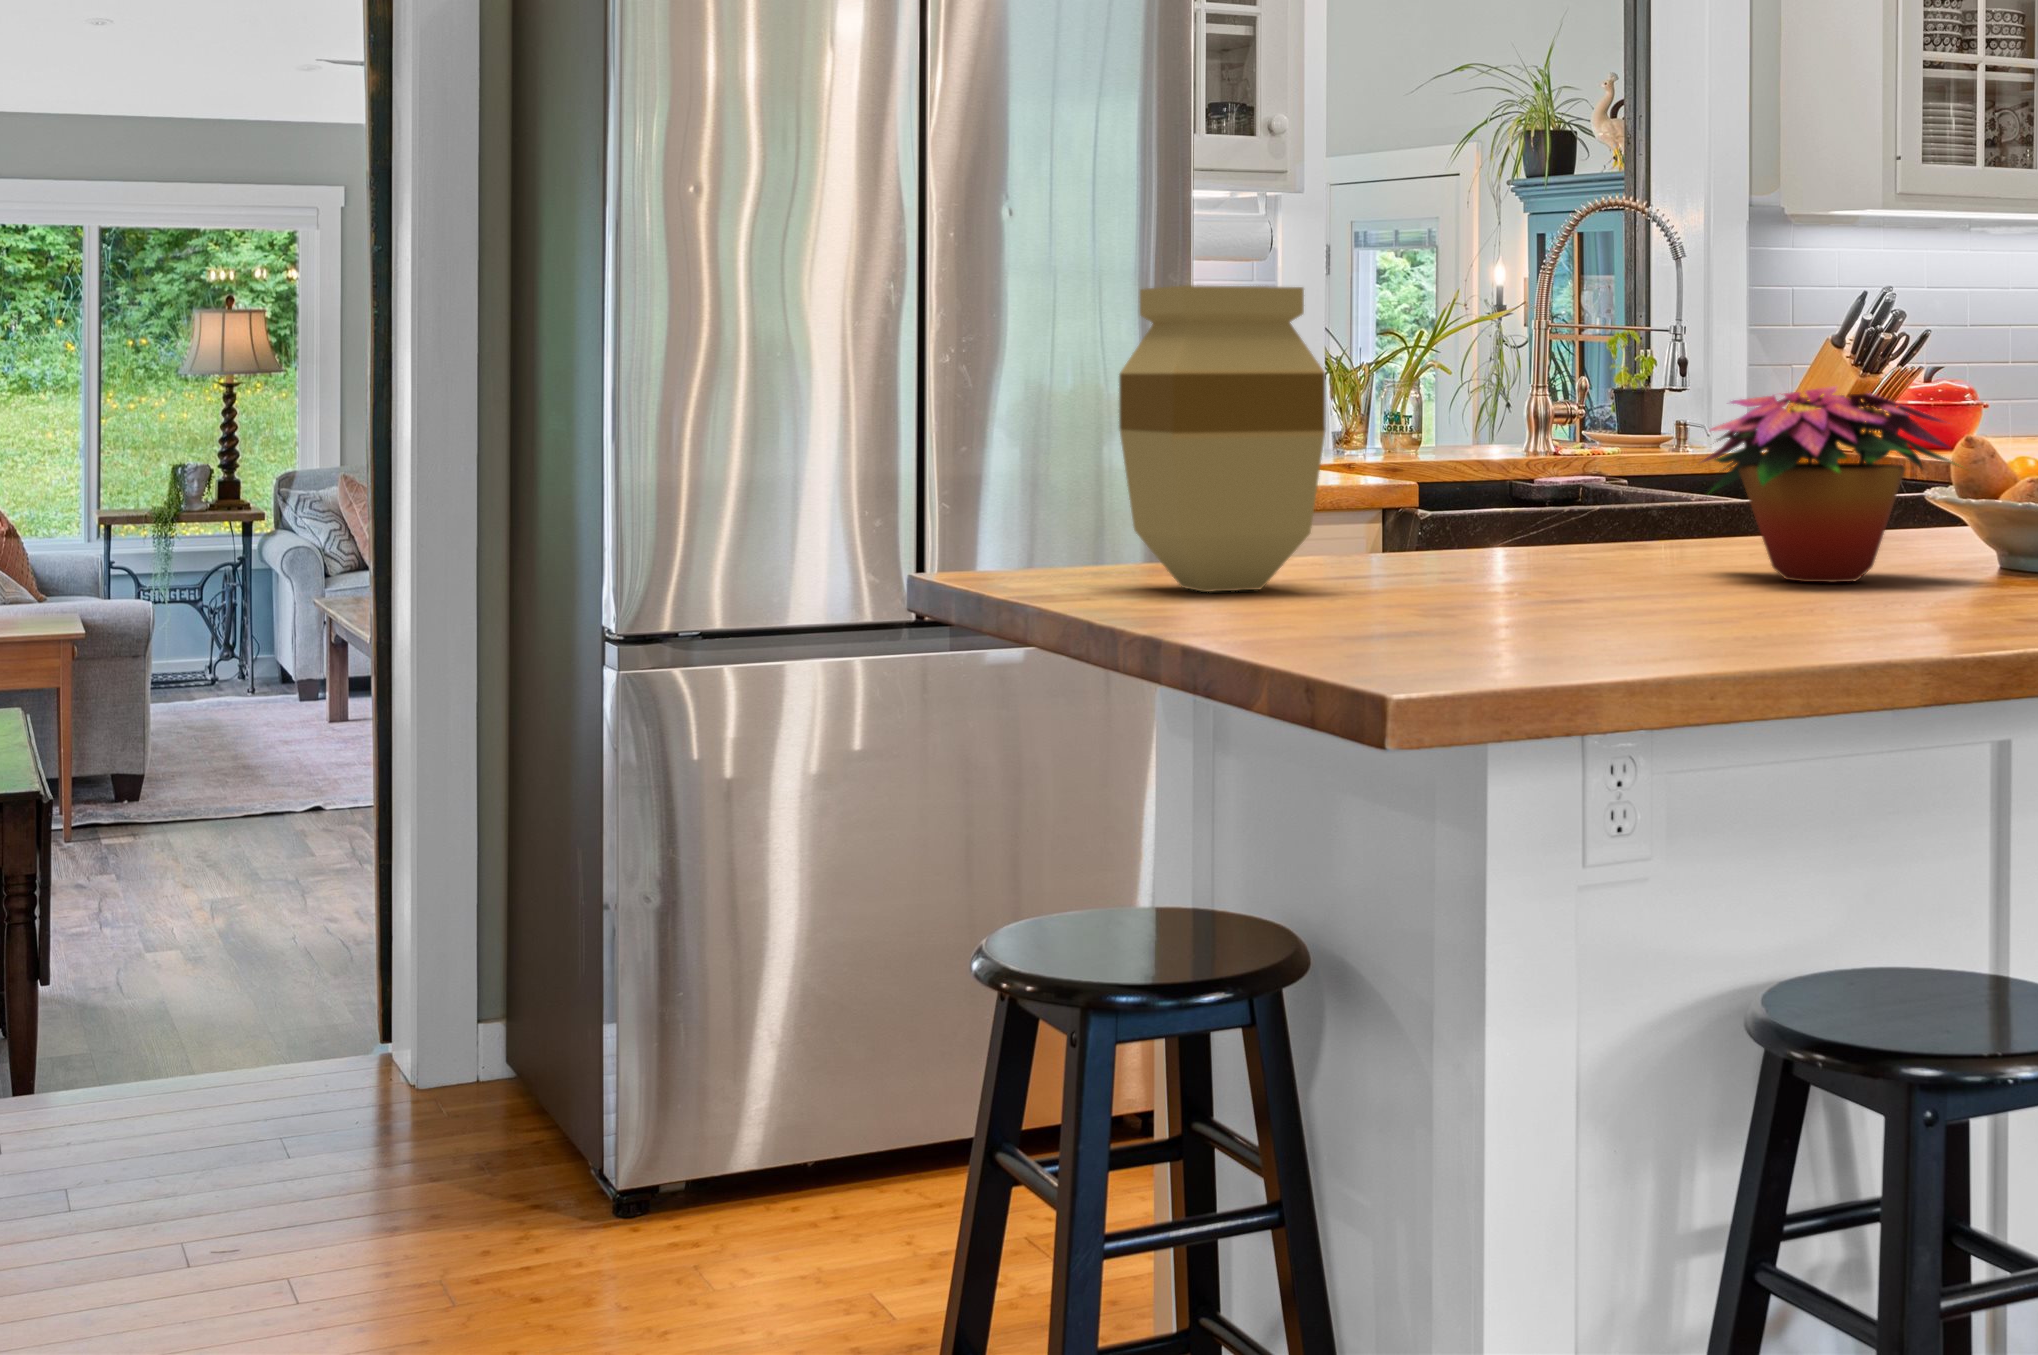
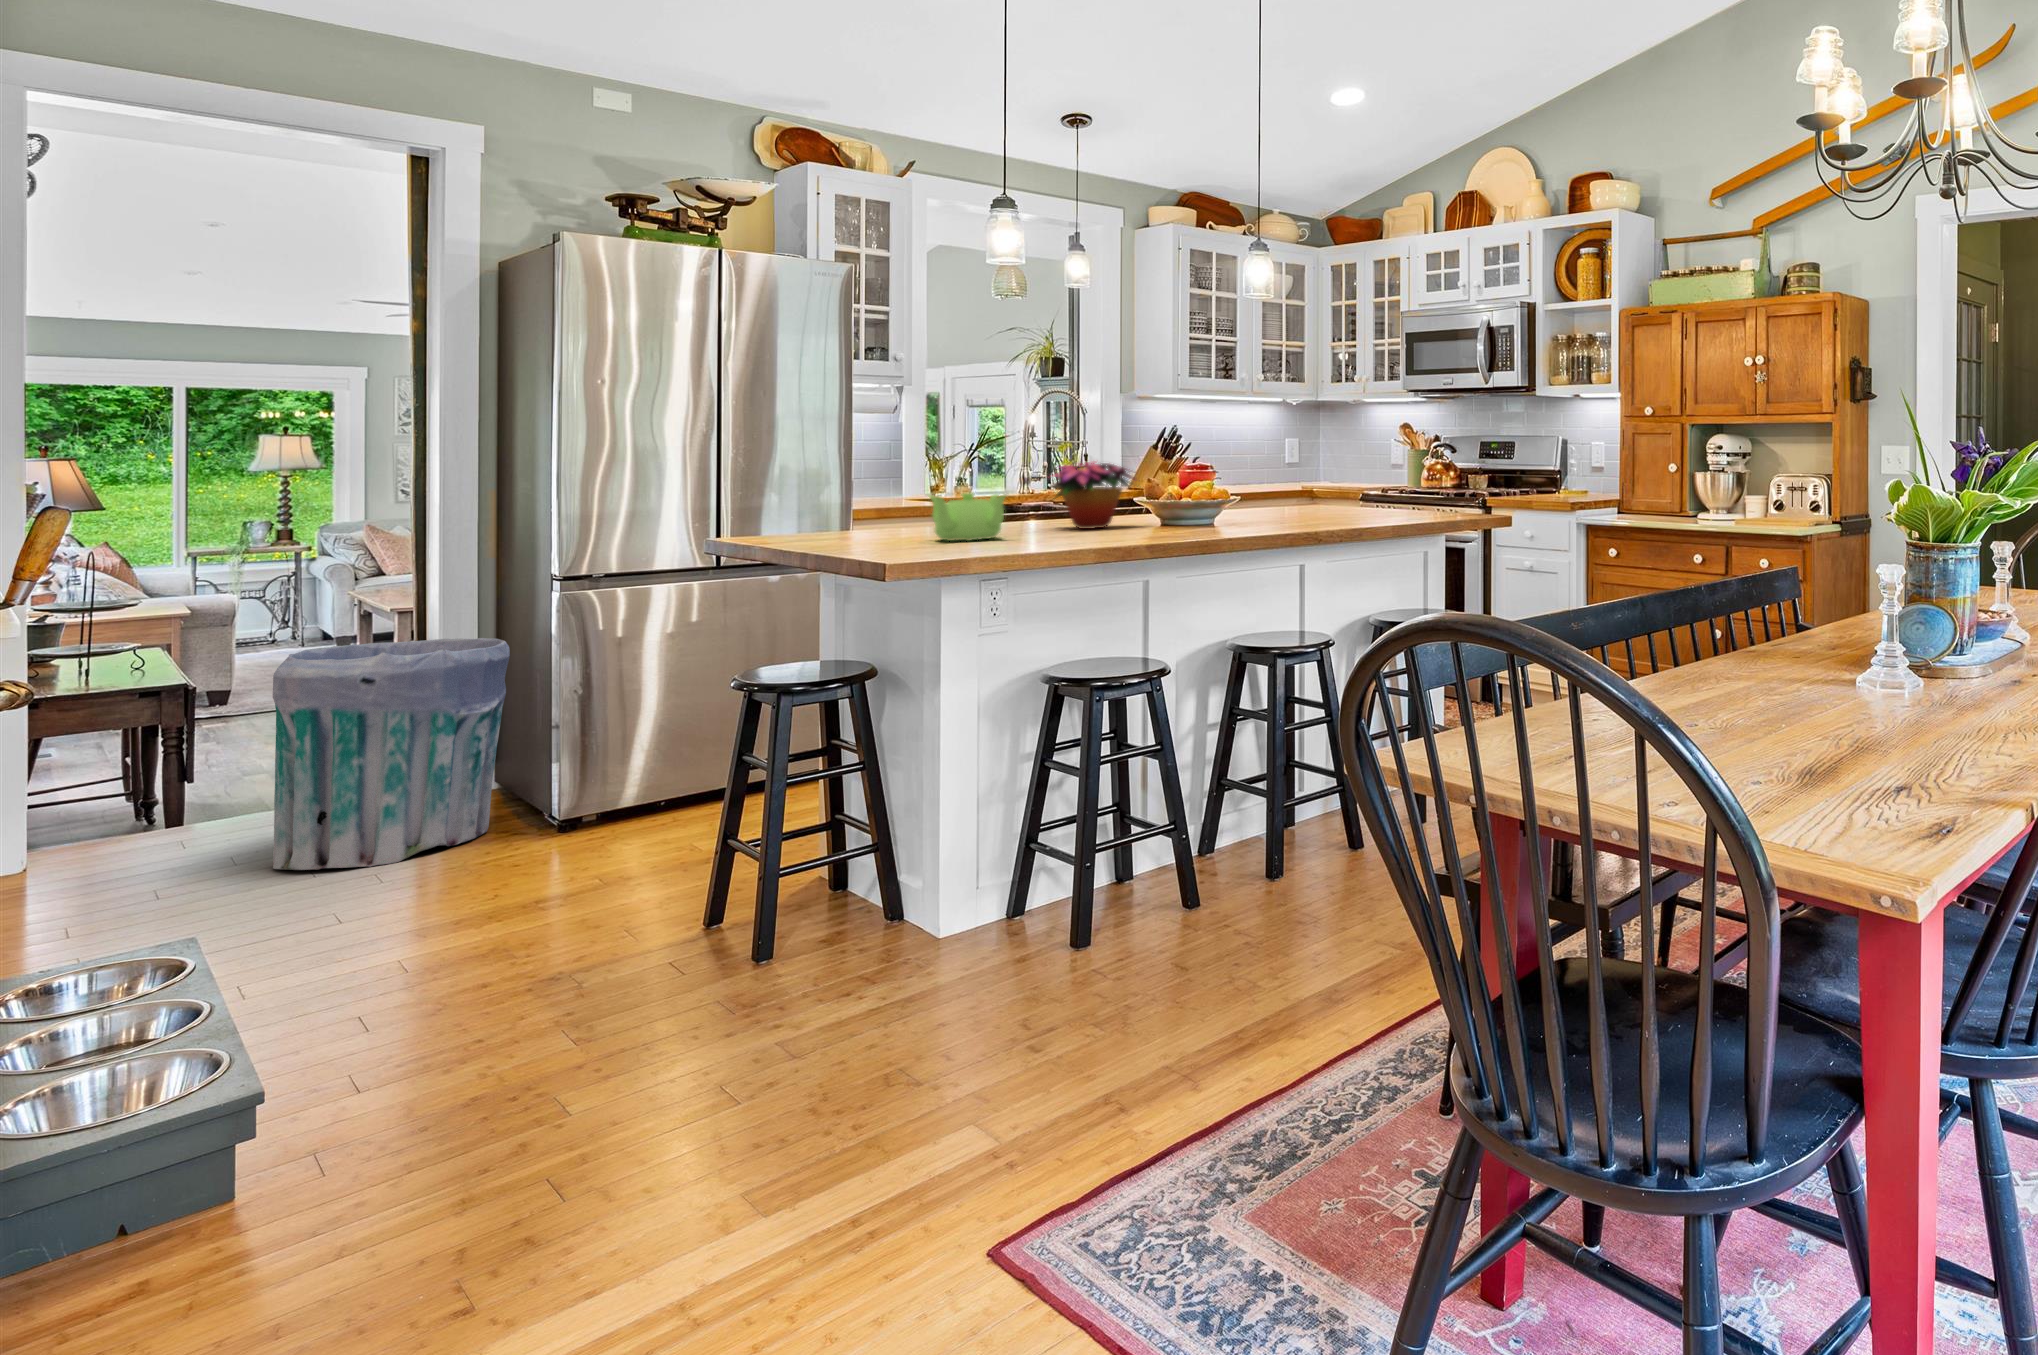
vase: present [1119,285,1326,592] -> none [801,428,889,541]
teapot: none [1424,473,1648,610] -> present [929,492,1006,541]
trash can: none [141,748,530,1247] -> present [273,638,510,870]

